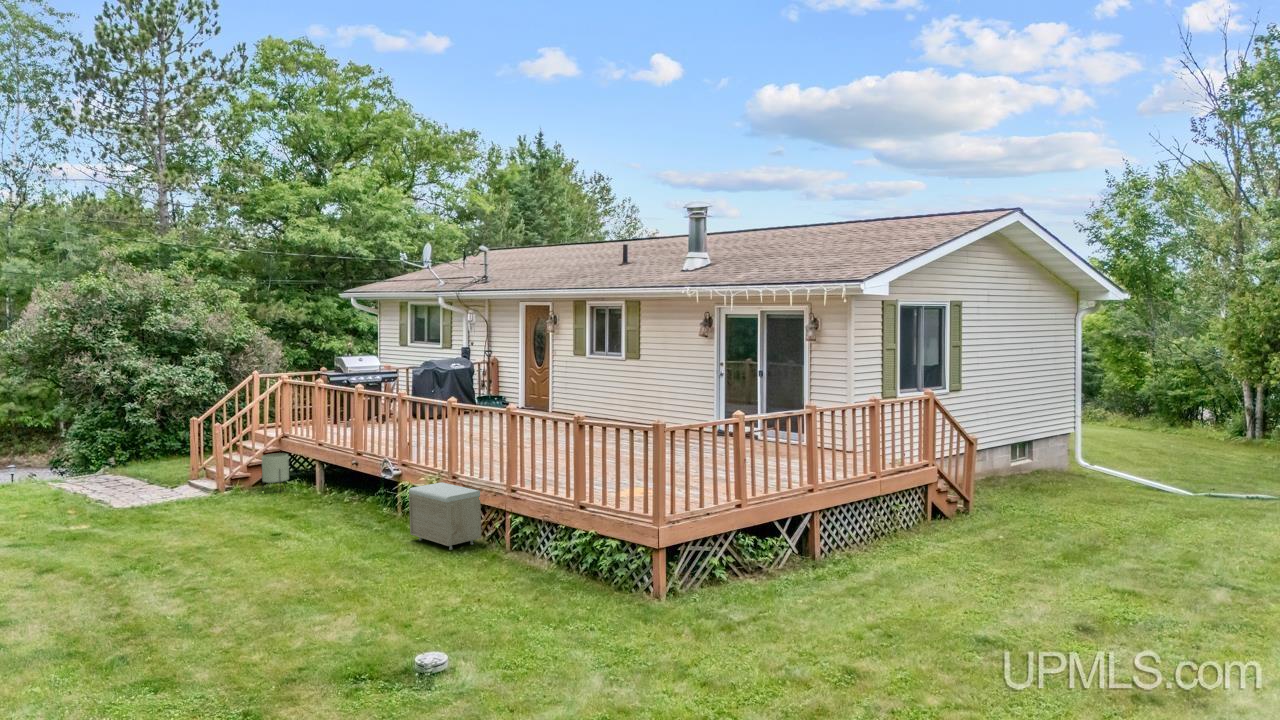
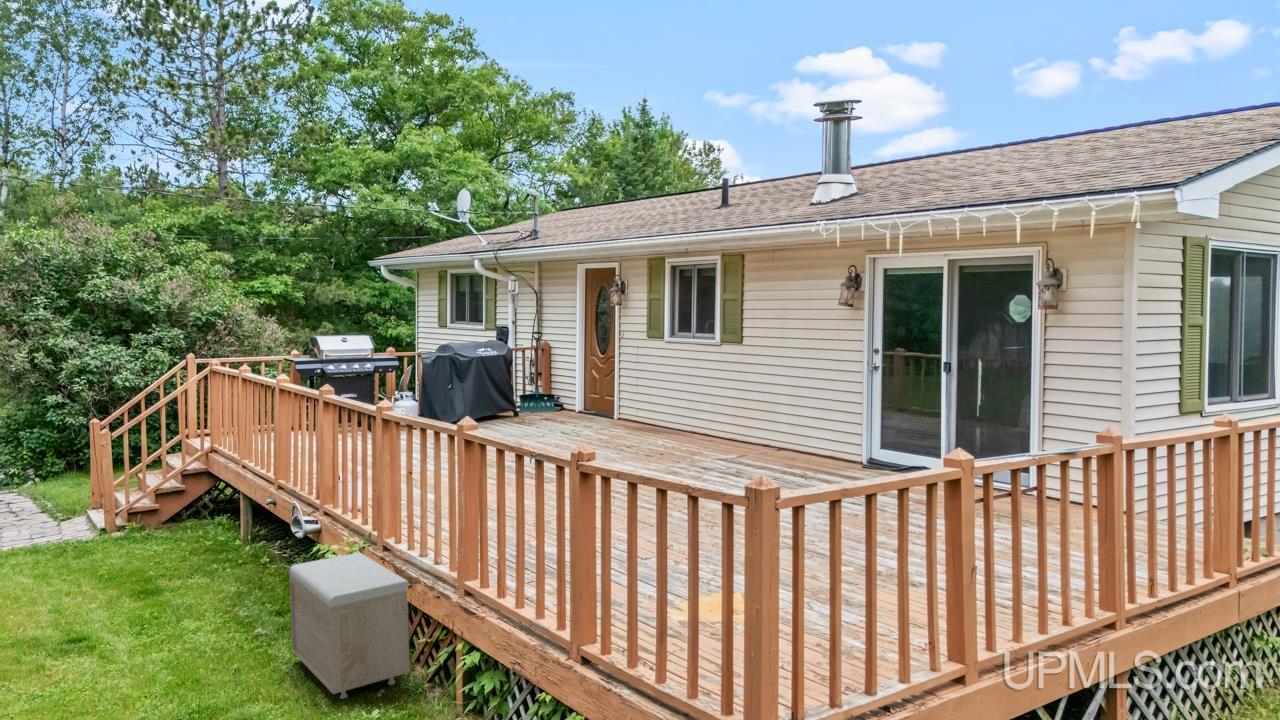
planter: present [262,453,289,483] -> none [175,473,217,534]

